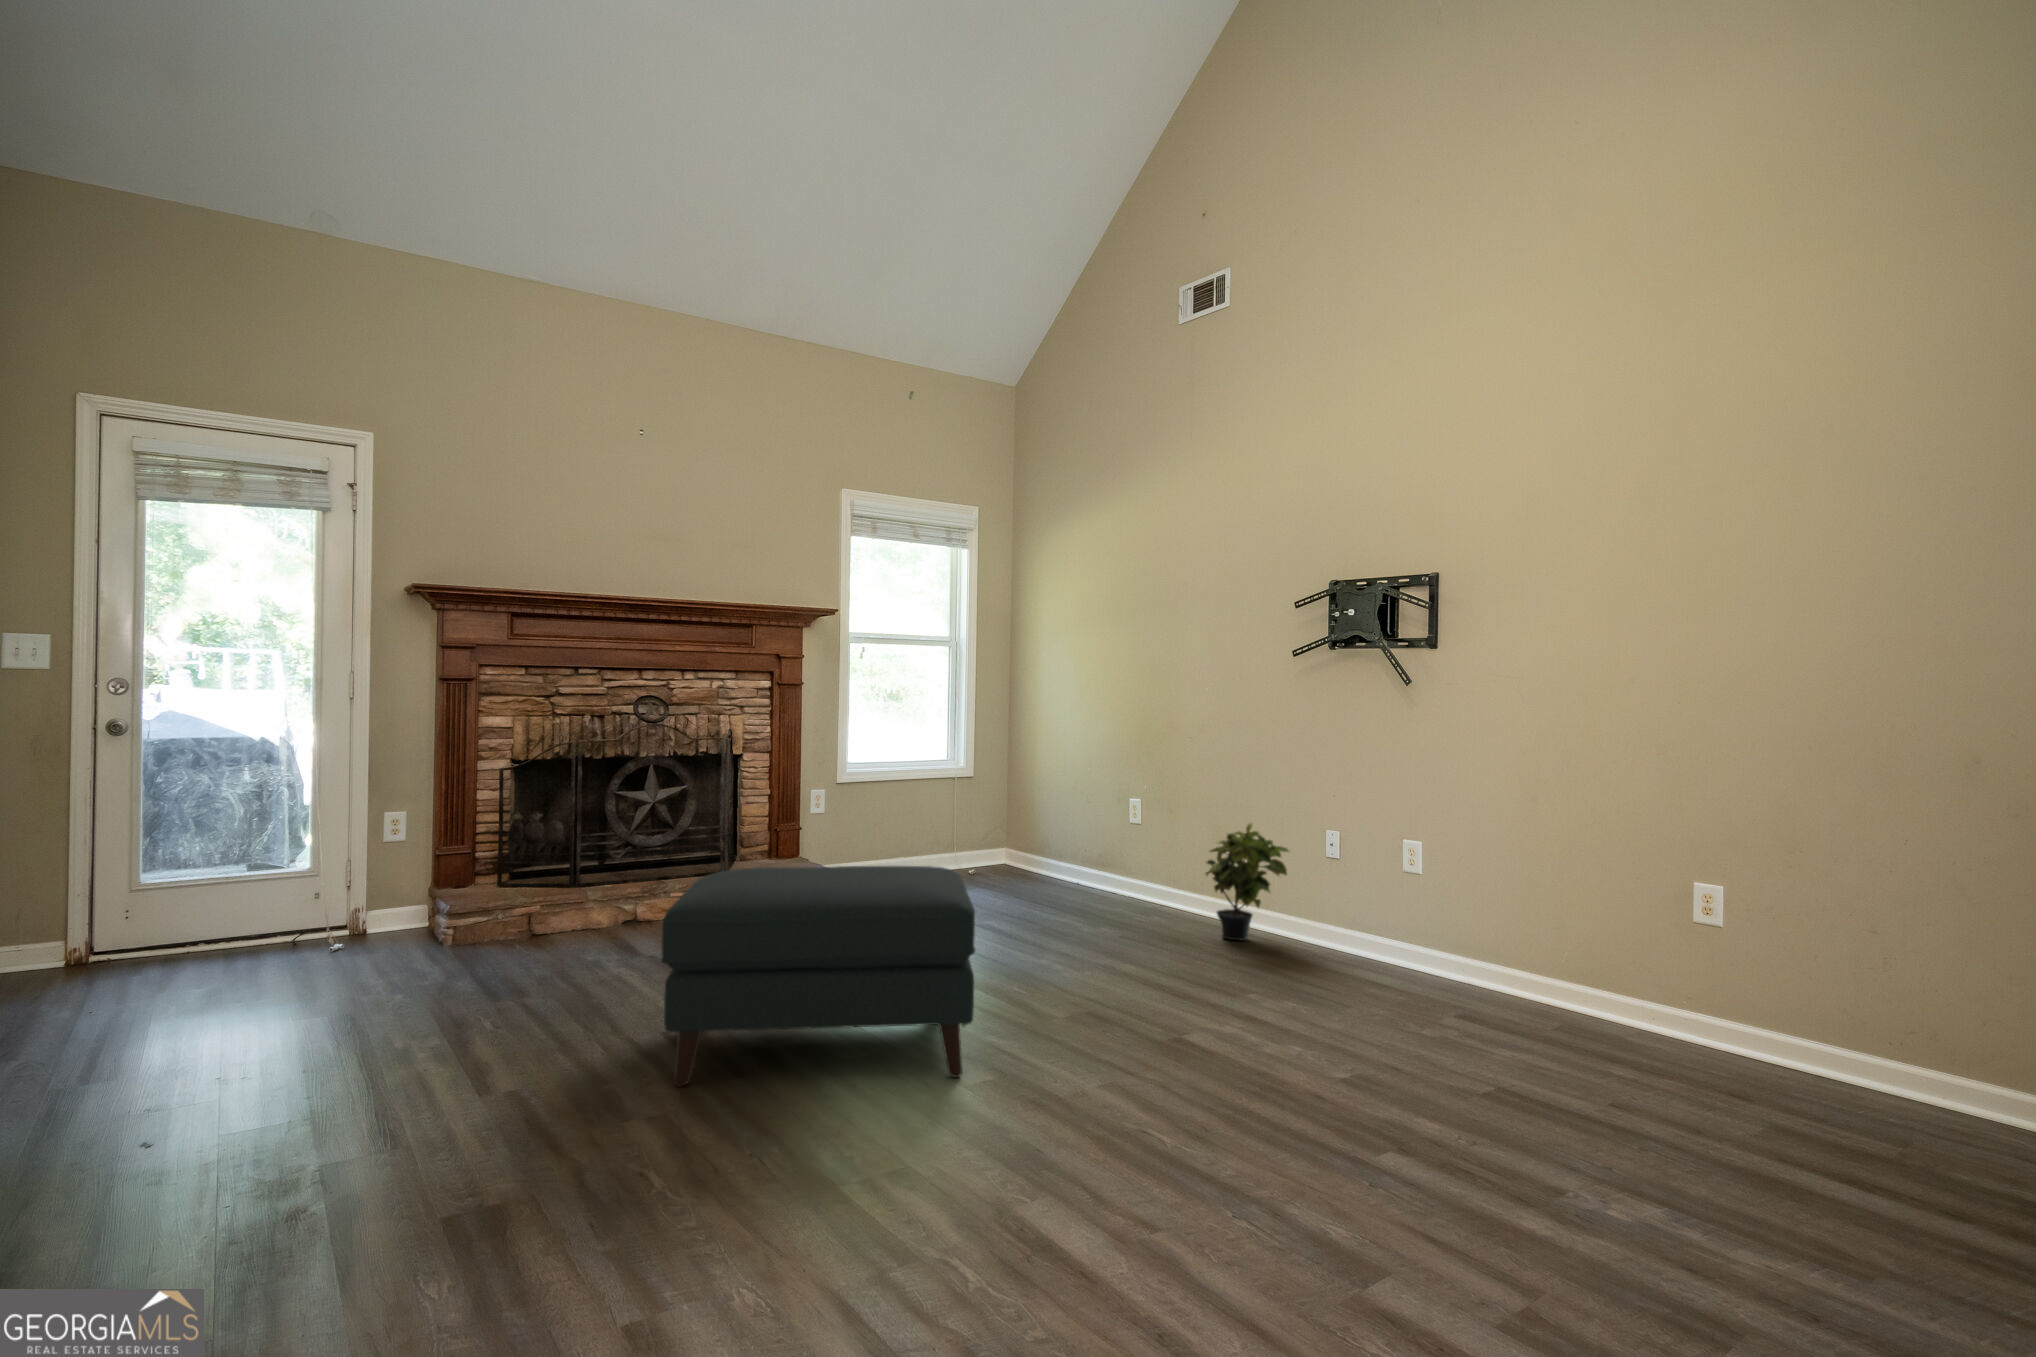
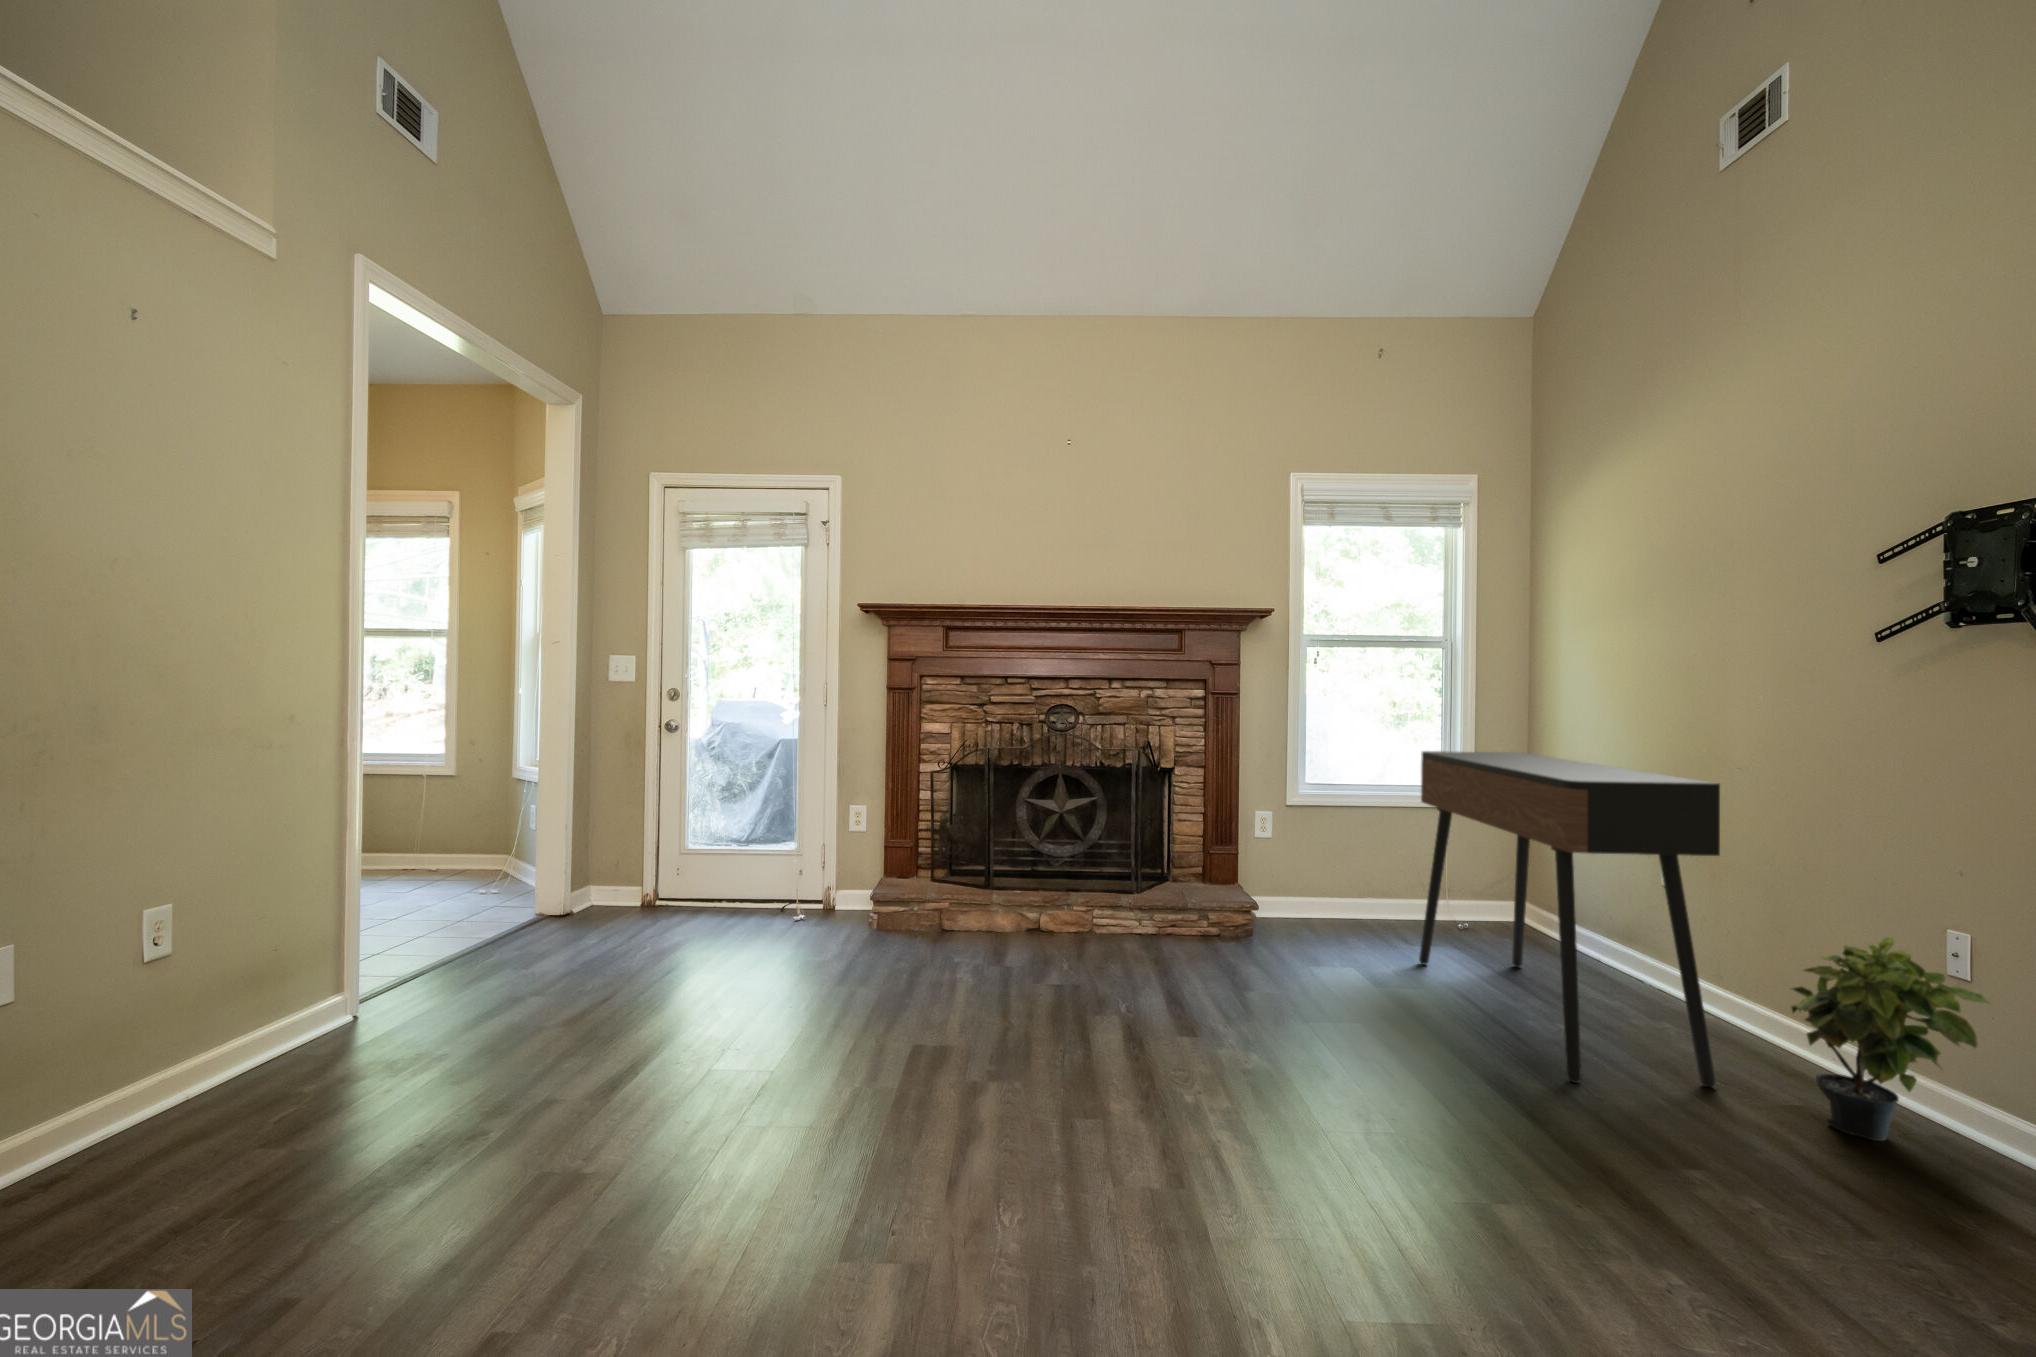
console table: none [961,729,1171,944] -> present [1419,751,1720,1087]
ottoman: present [661,866,975,1087] -> none [803,912,1254,1298]

